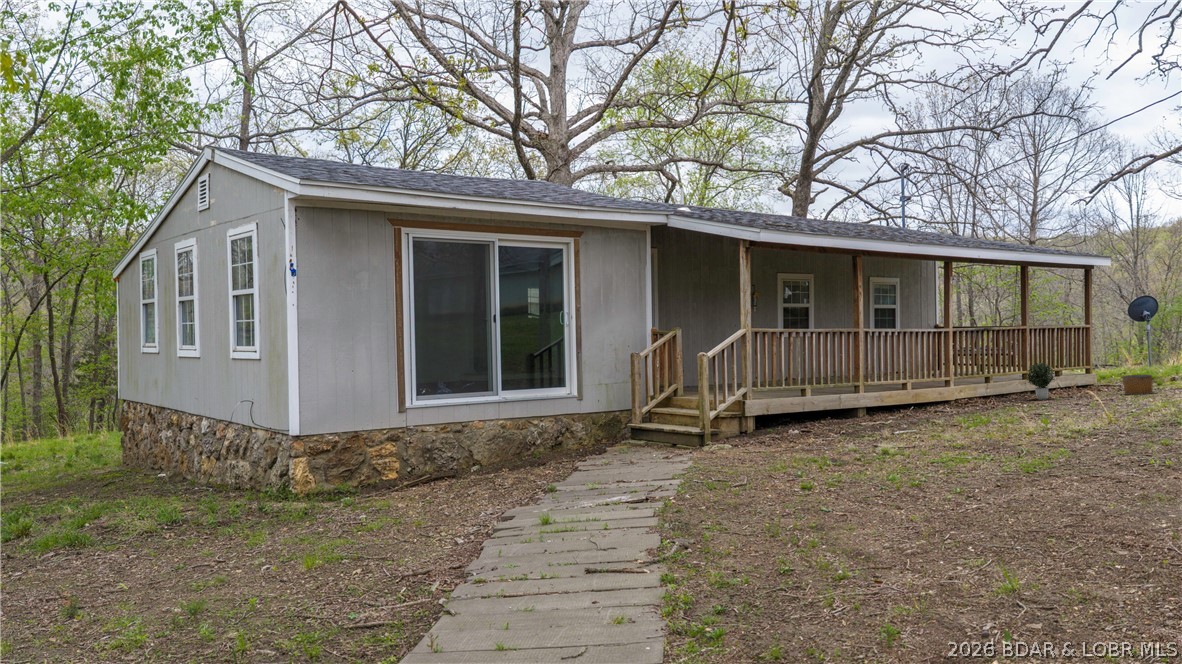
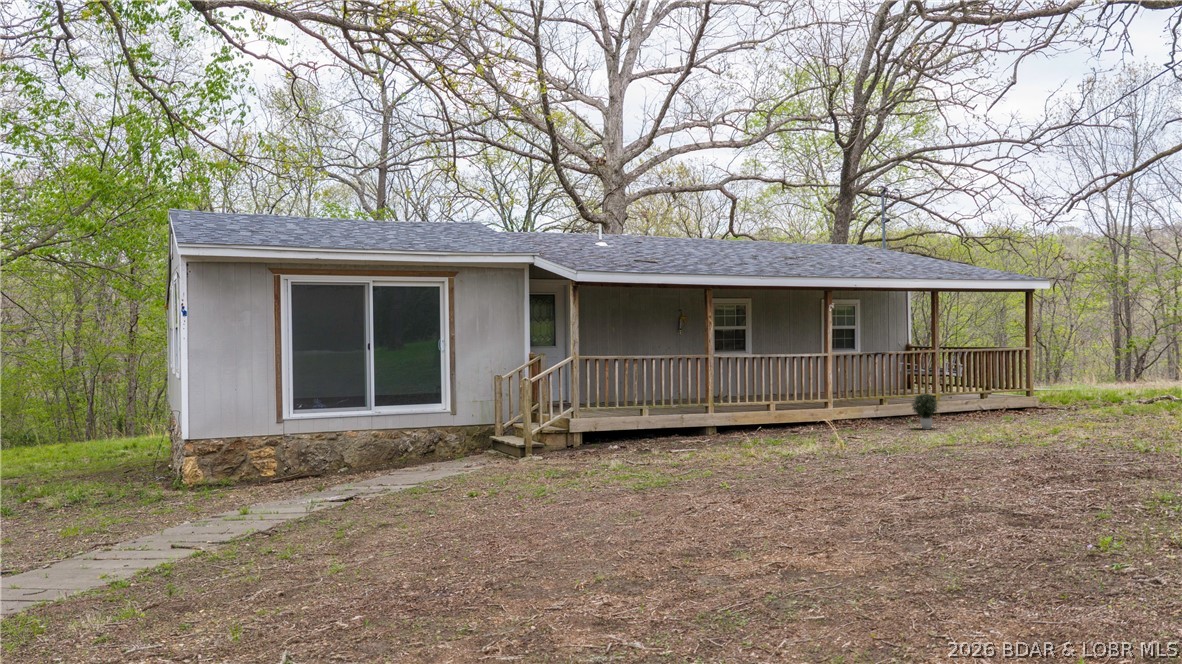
bucket: present [1123,363,1153,395] -> none [999,398,1027,430]

